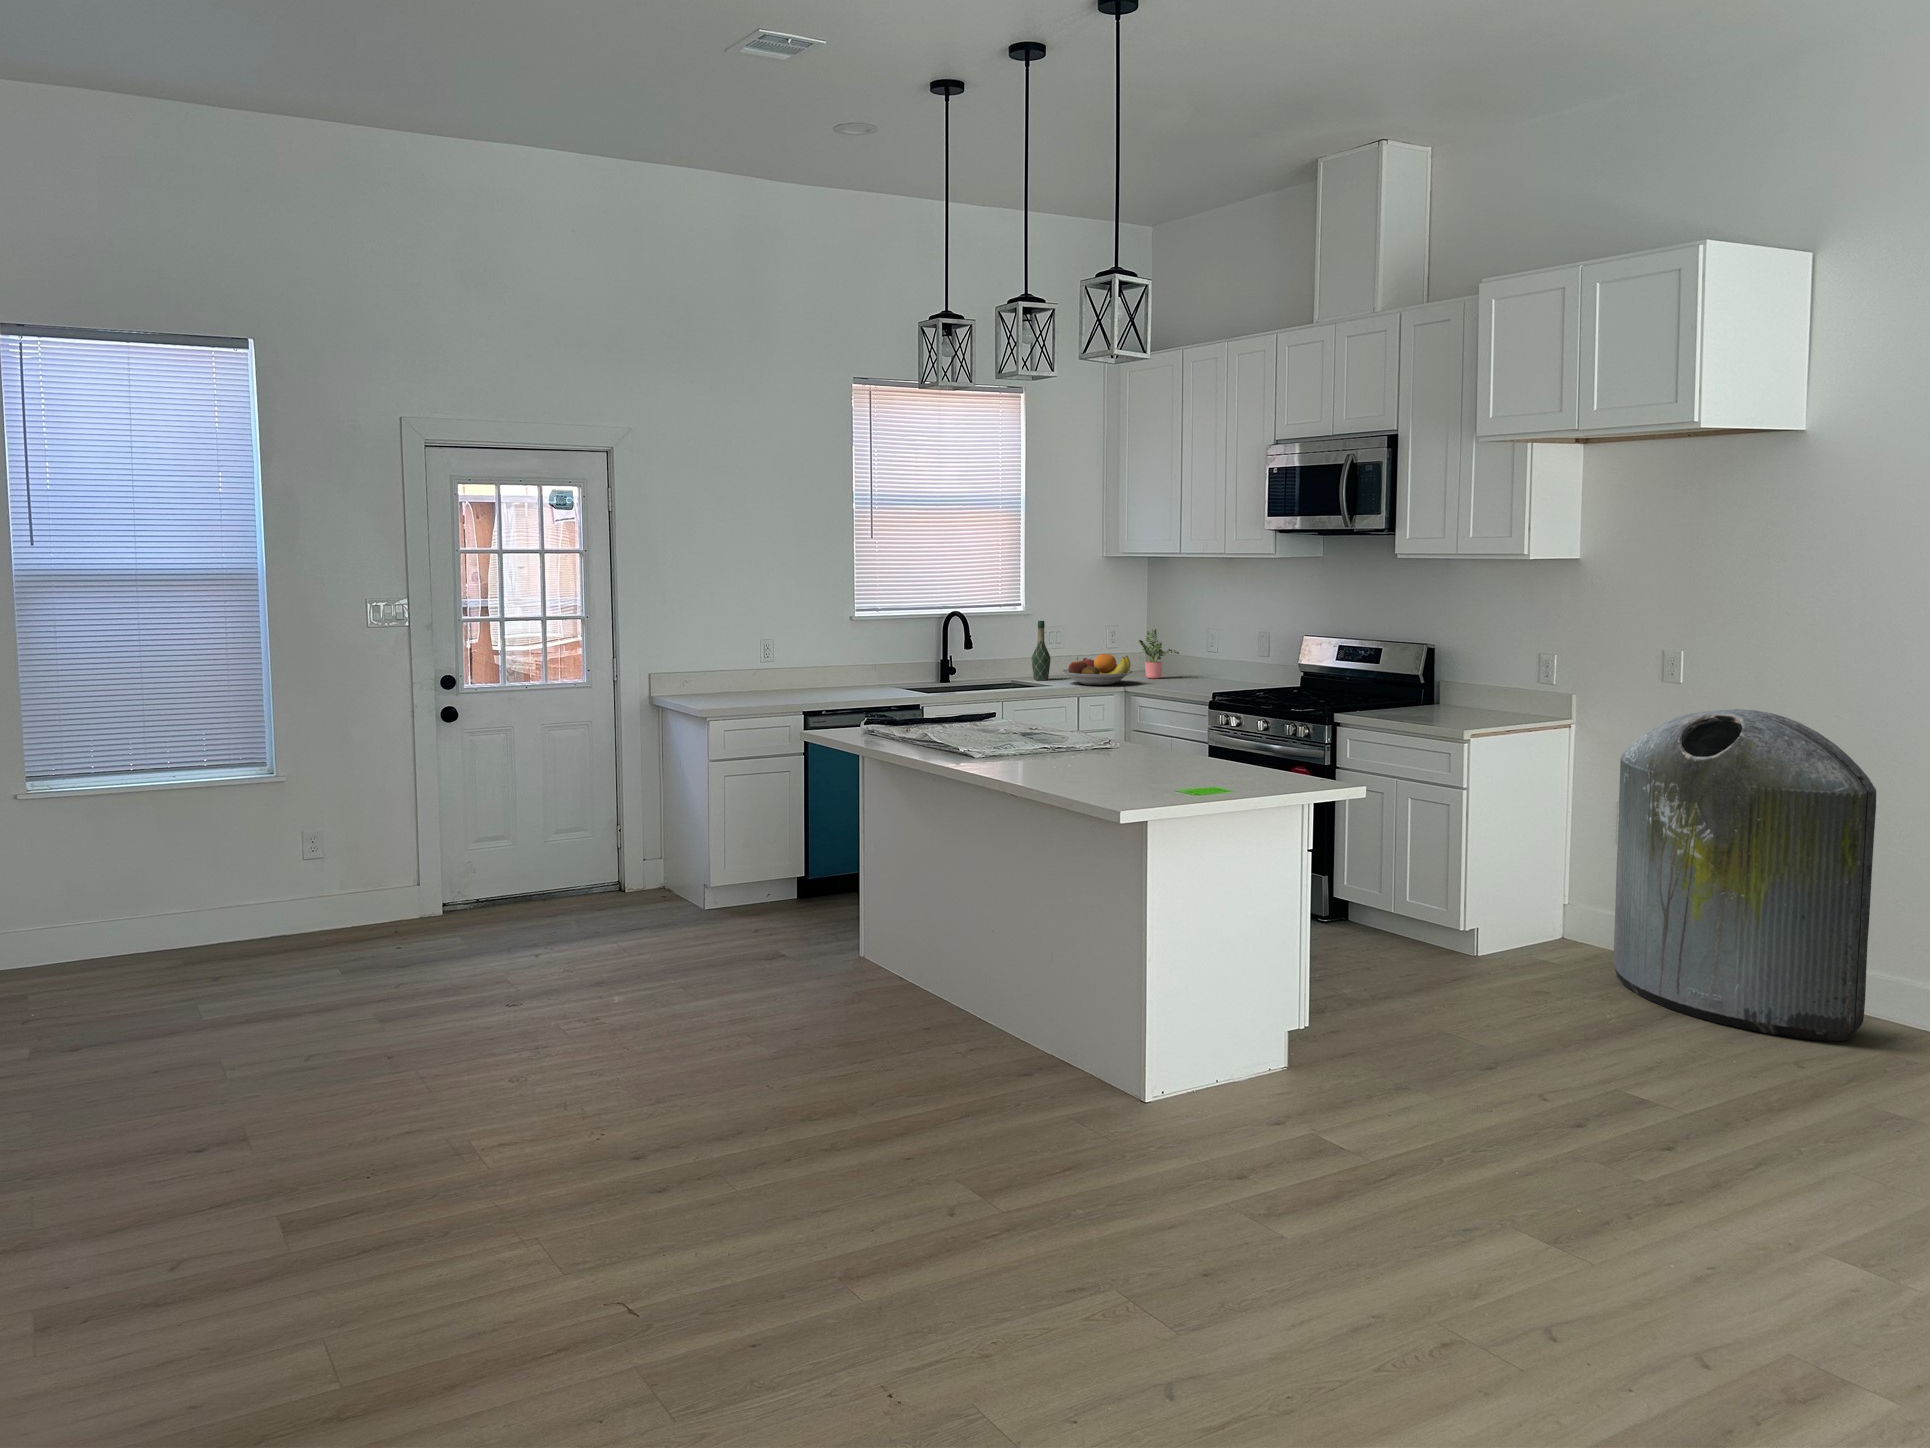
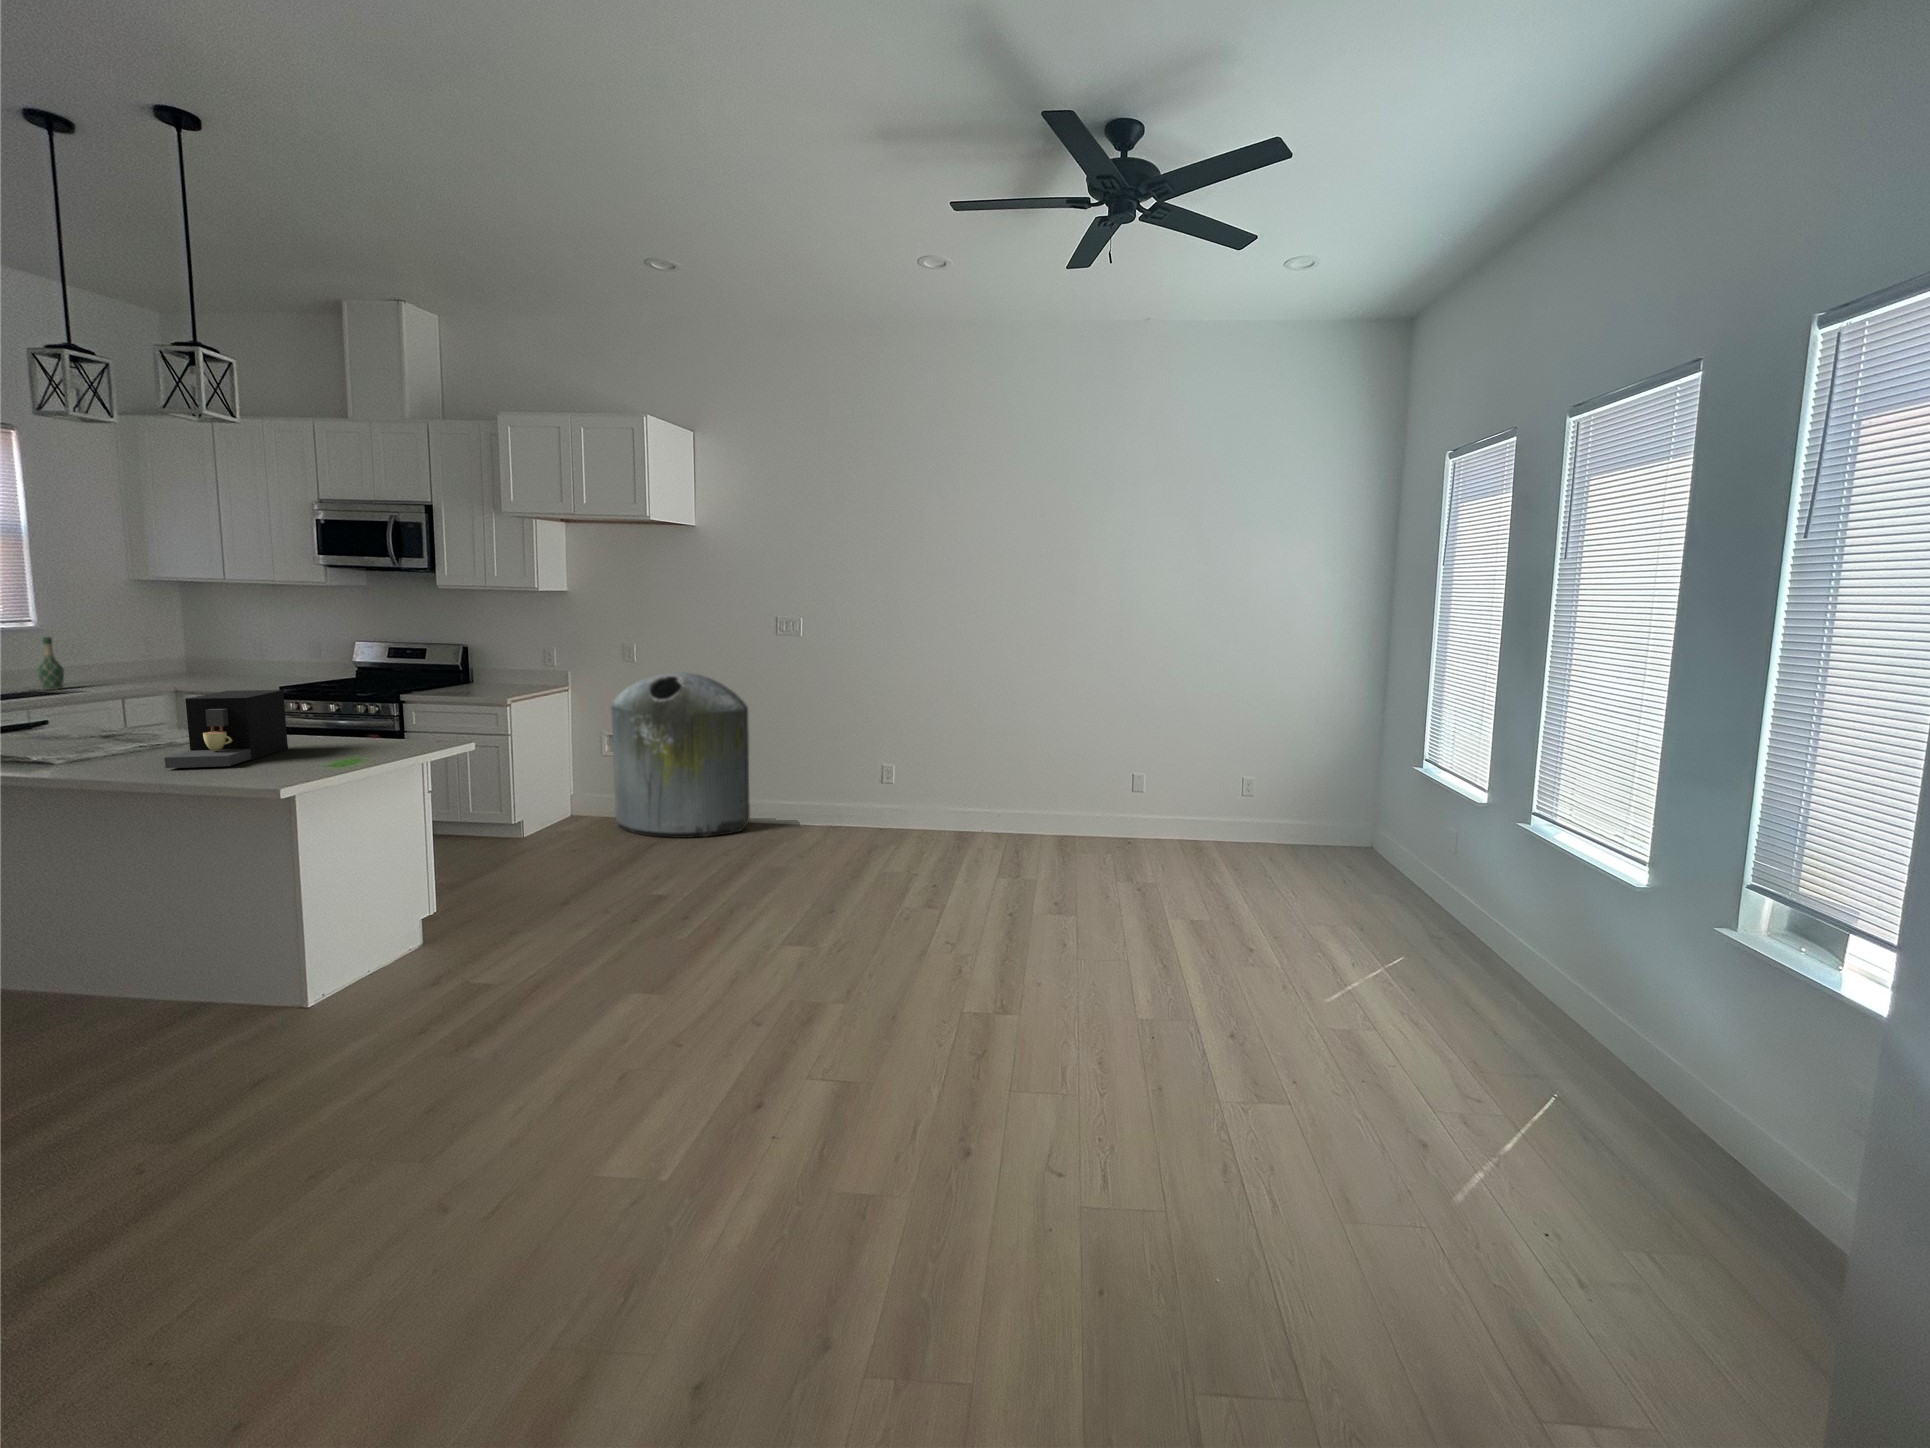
potted plant: present [1139,629,1179,679] -> none [175,641,222,680]
fruit bowl: present [1062,654,1133,685] -> none [84,663,174,690]
coffee maker: none [1057,688,1172,778] -> present [164,690,288,768]

